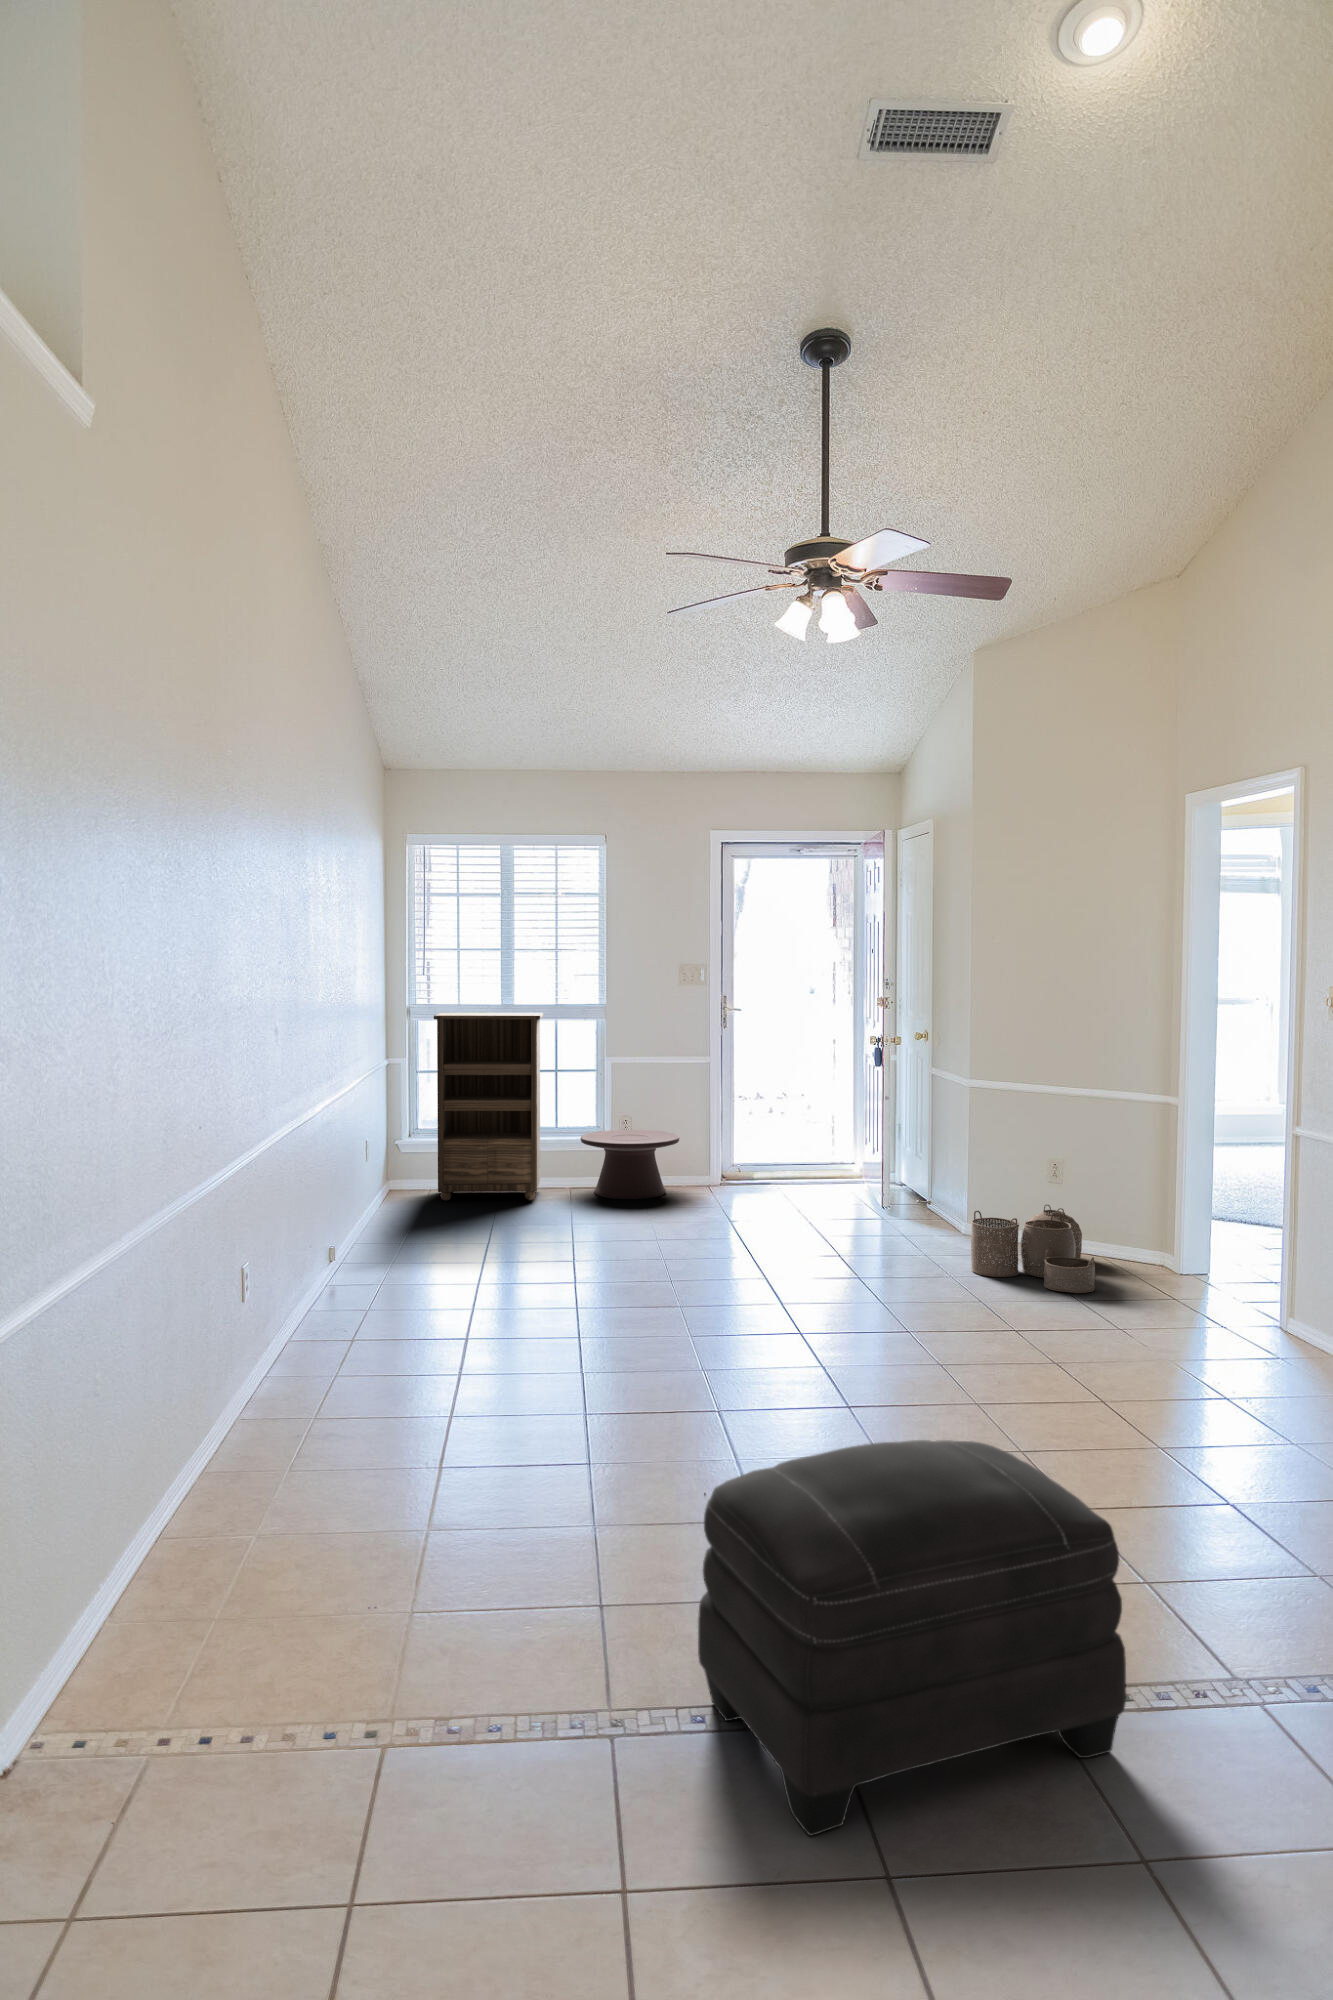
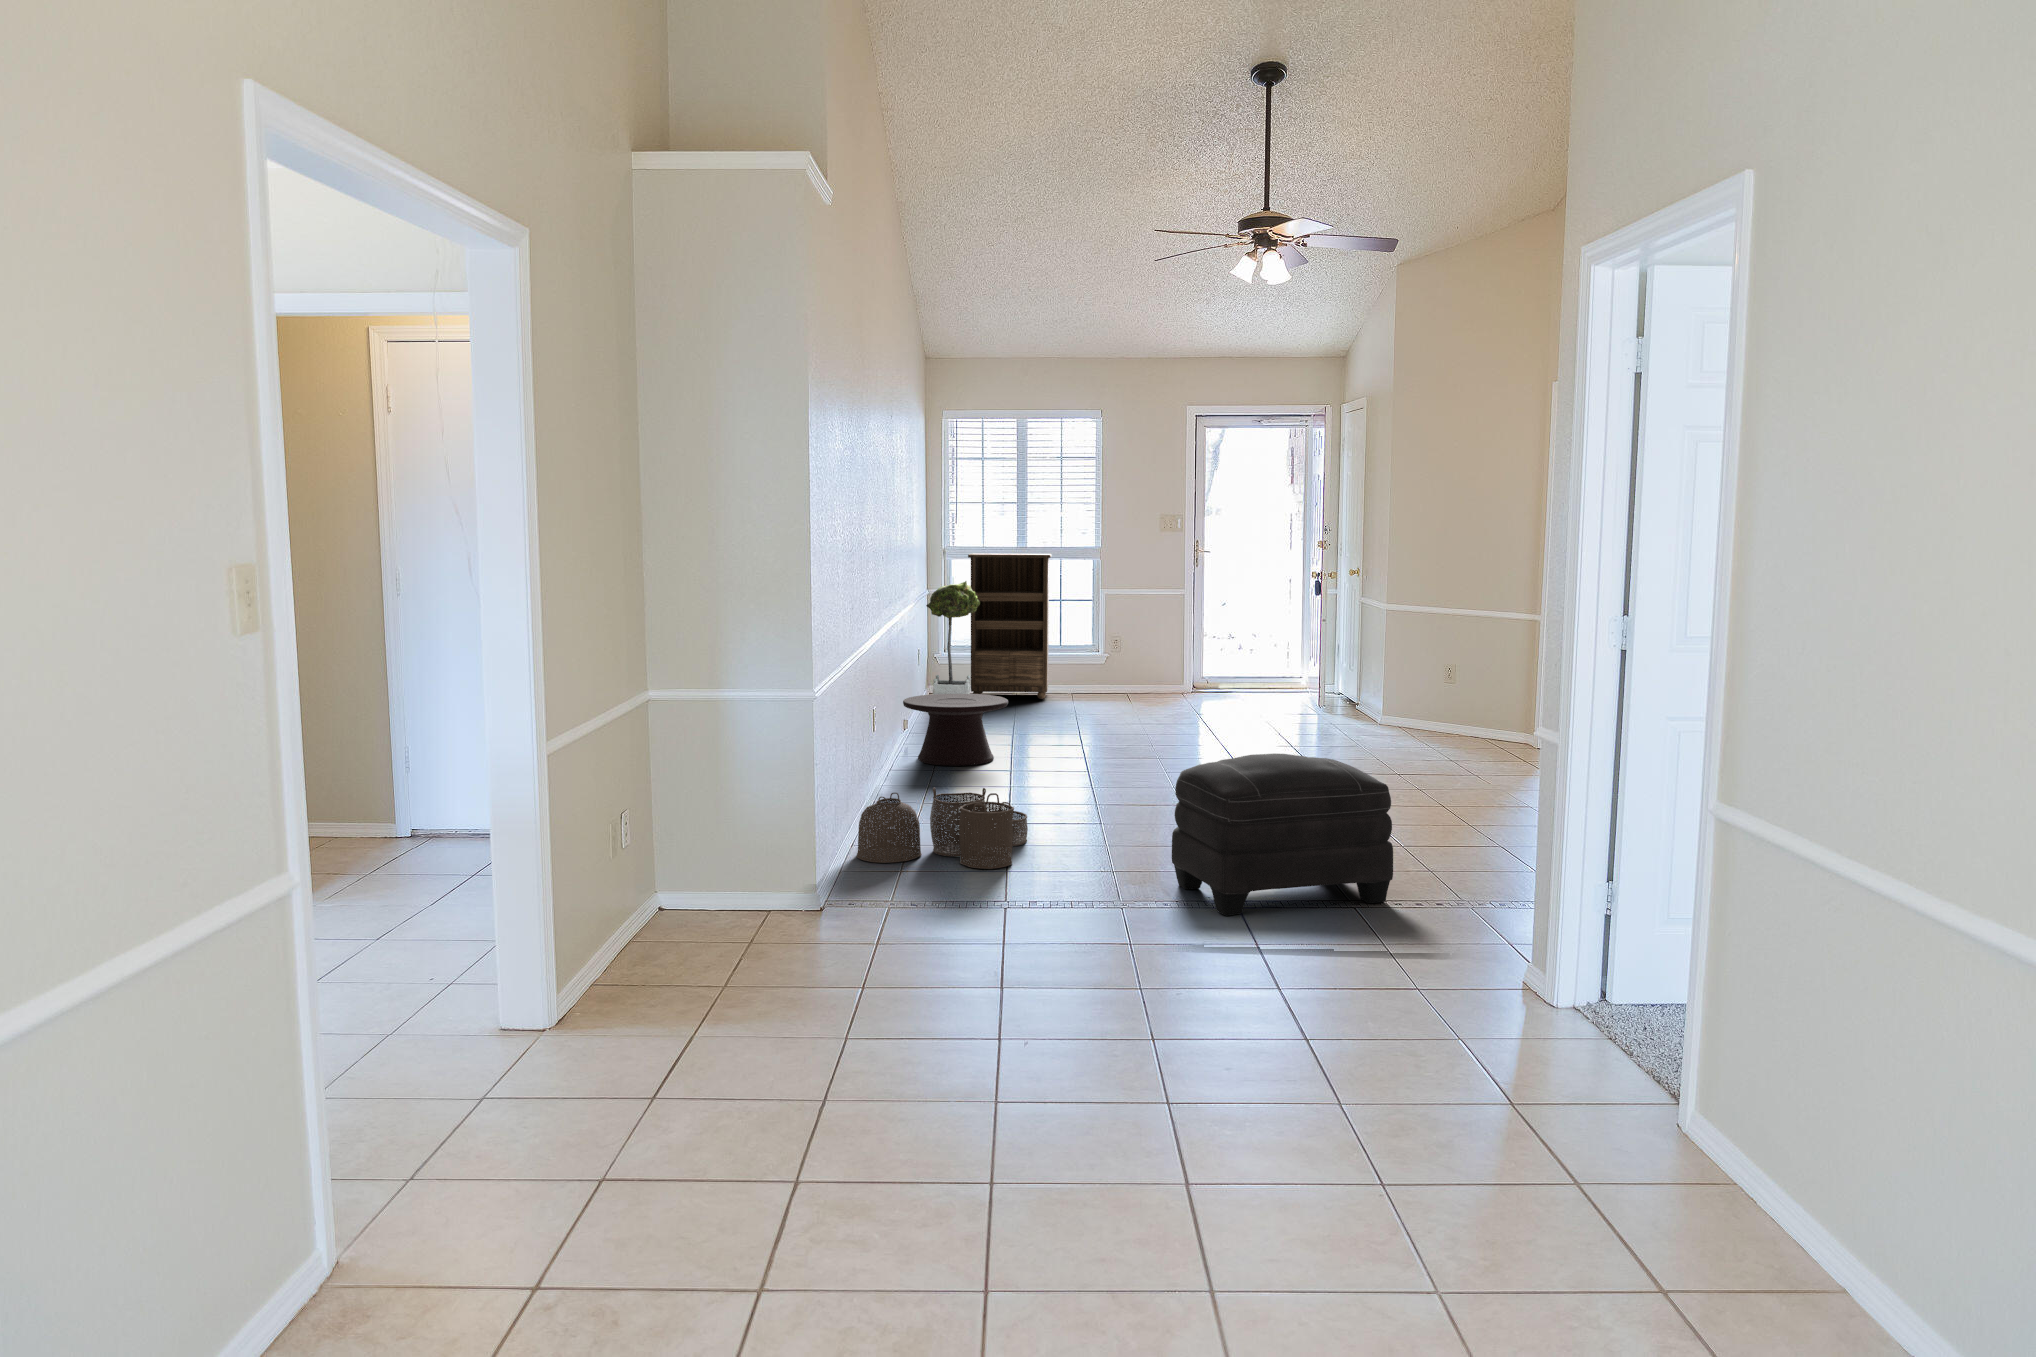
potted tree: none [374,1052,445,1225] -> present [926,581,980,694]
side table: present [580,1130,679,1199] -> present [903,694,1008,766]
woven basket: present [971,1205,1095,1293] -> present [857,788,1028,869]

